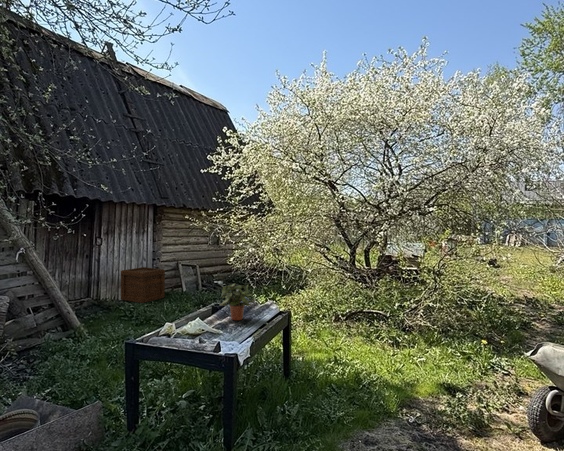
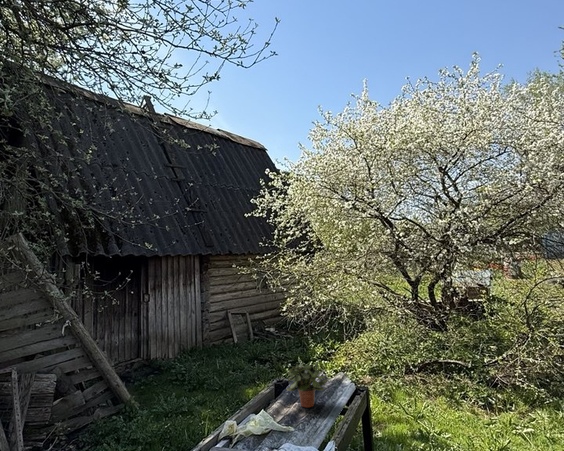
wooden crate: present [121,267,165,303] -> none [170,321,216,362]

